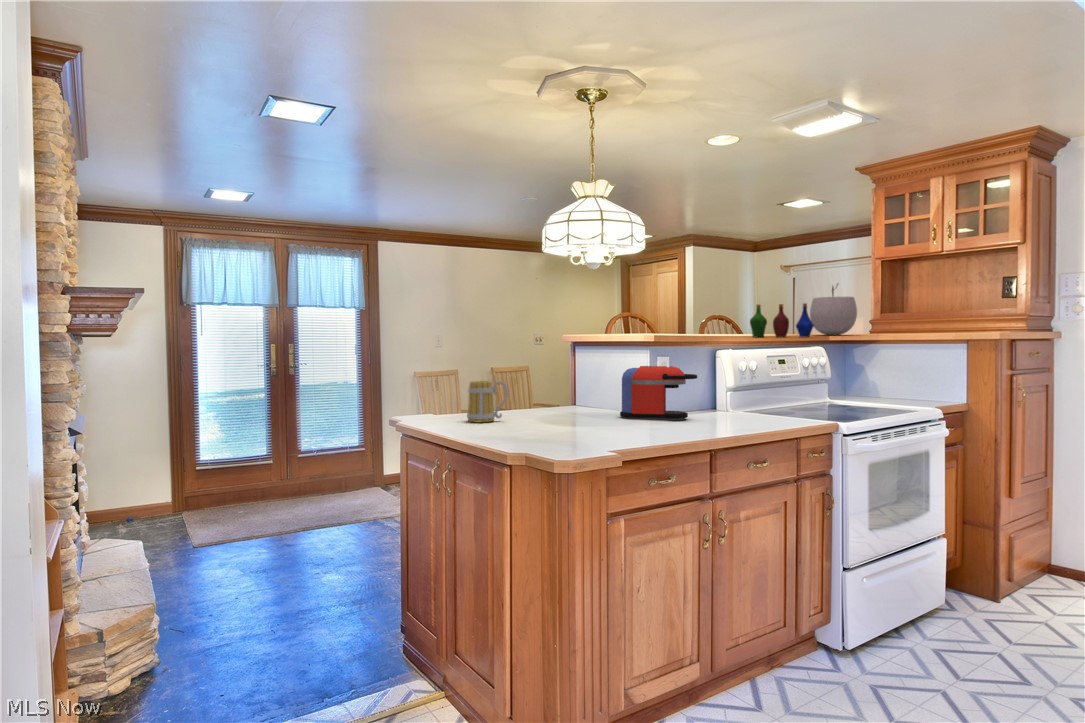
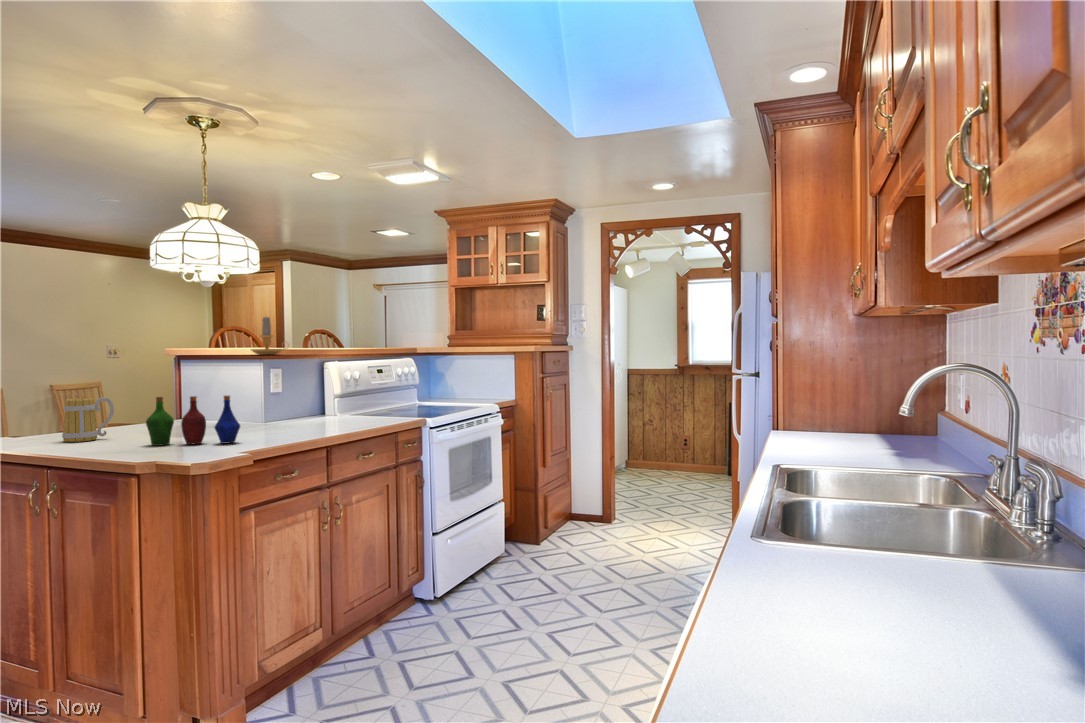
plant pot: present [810,283,857,335] -> none [403,304,439,349]
candle: none [637,298,676,341] -> present [251,317,286,355]
bottle: present [750,303,814,337] -> present [146,396,240,446]
coffee maker: present [620,366,697,420] -> none [237,377,311,428]

